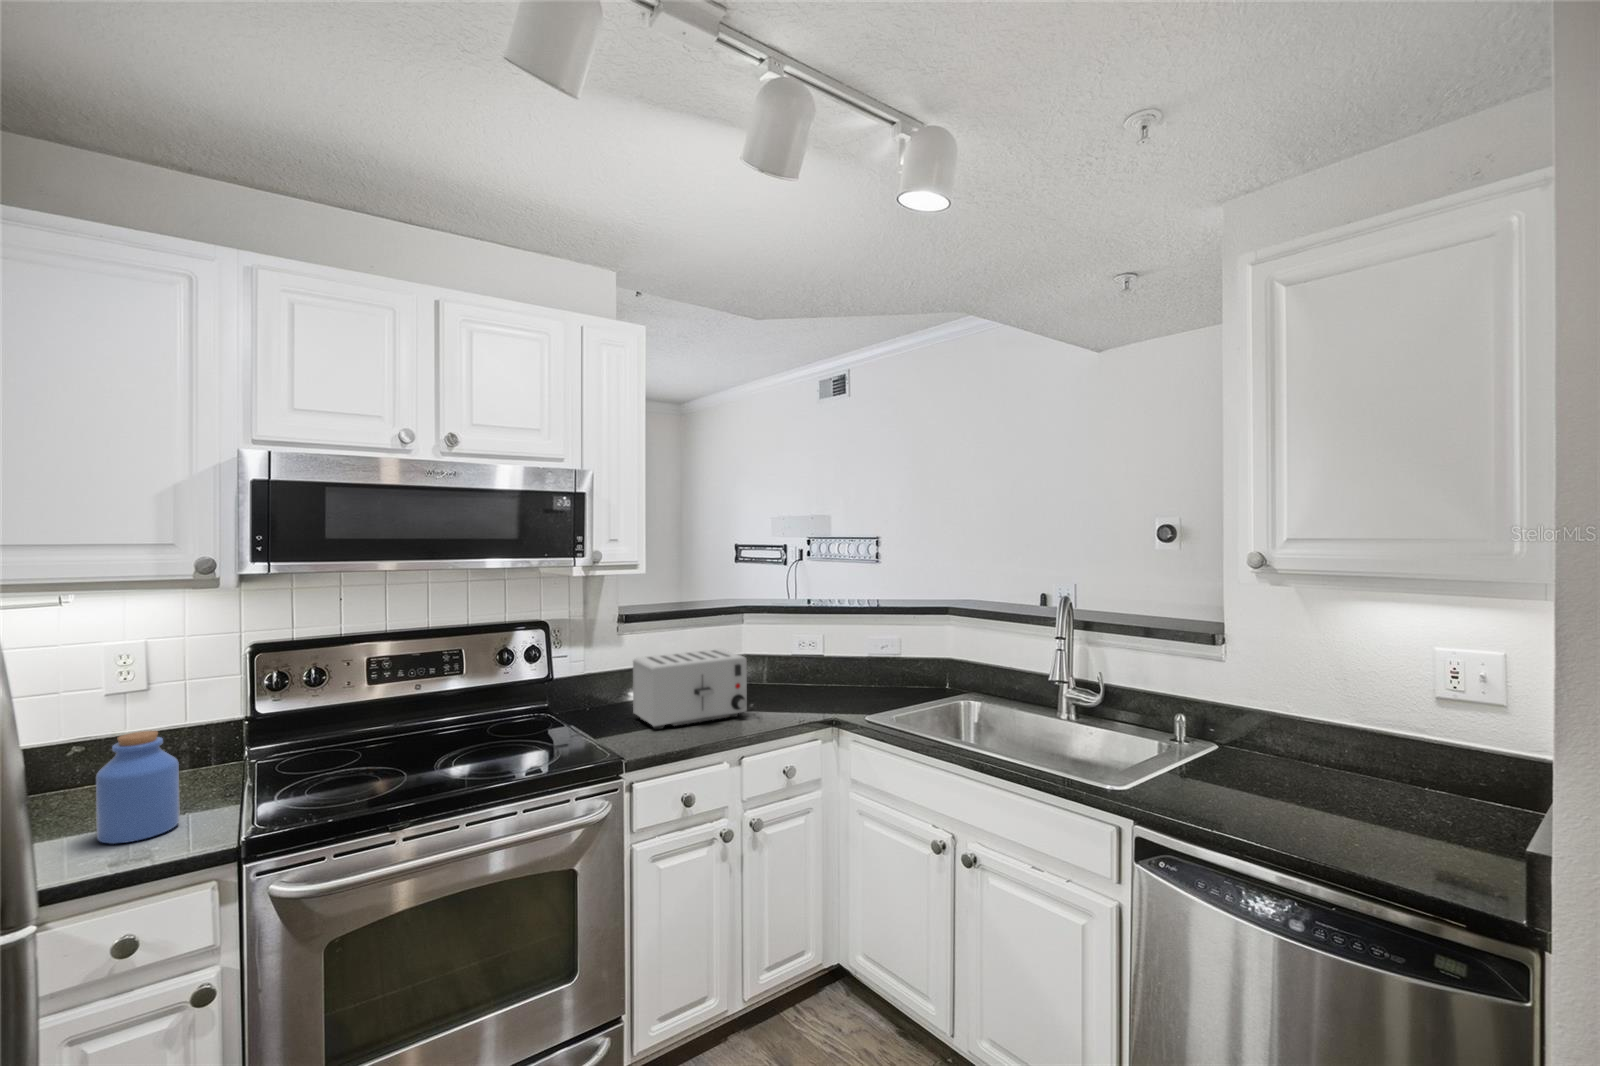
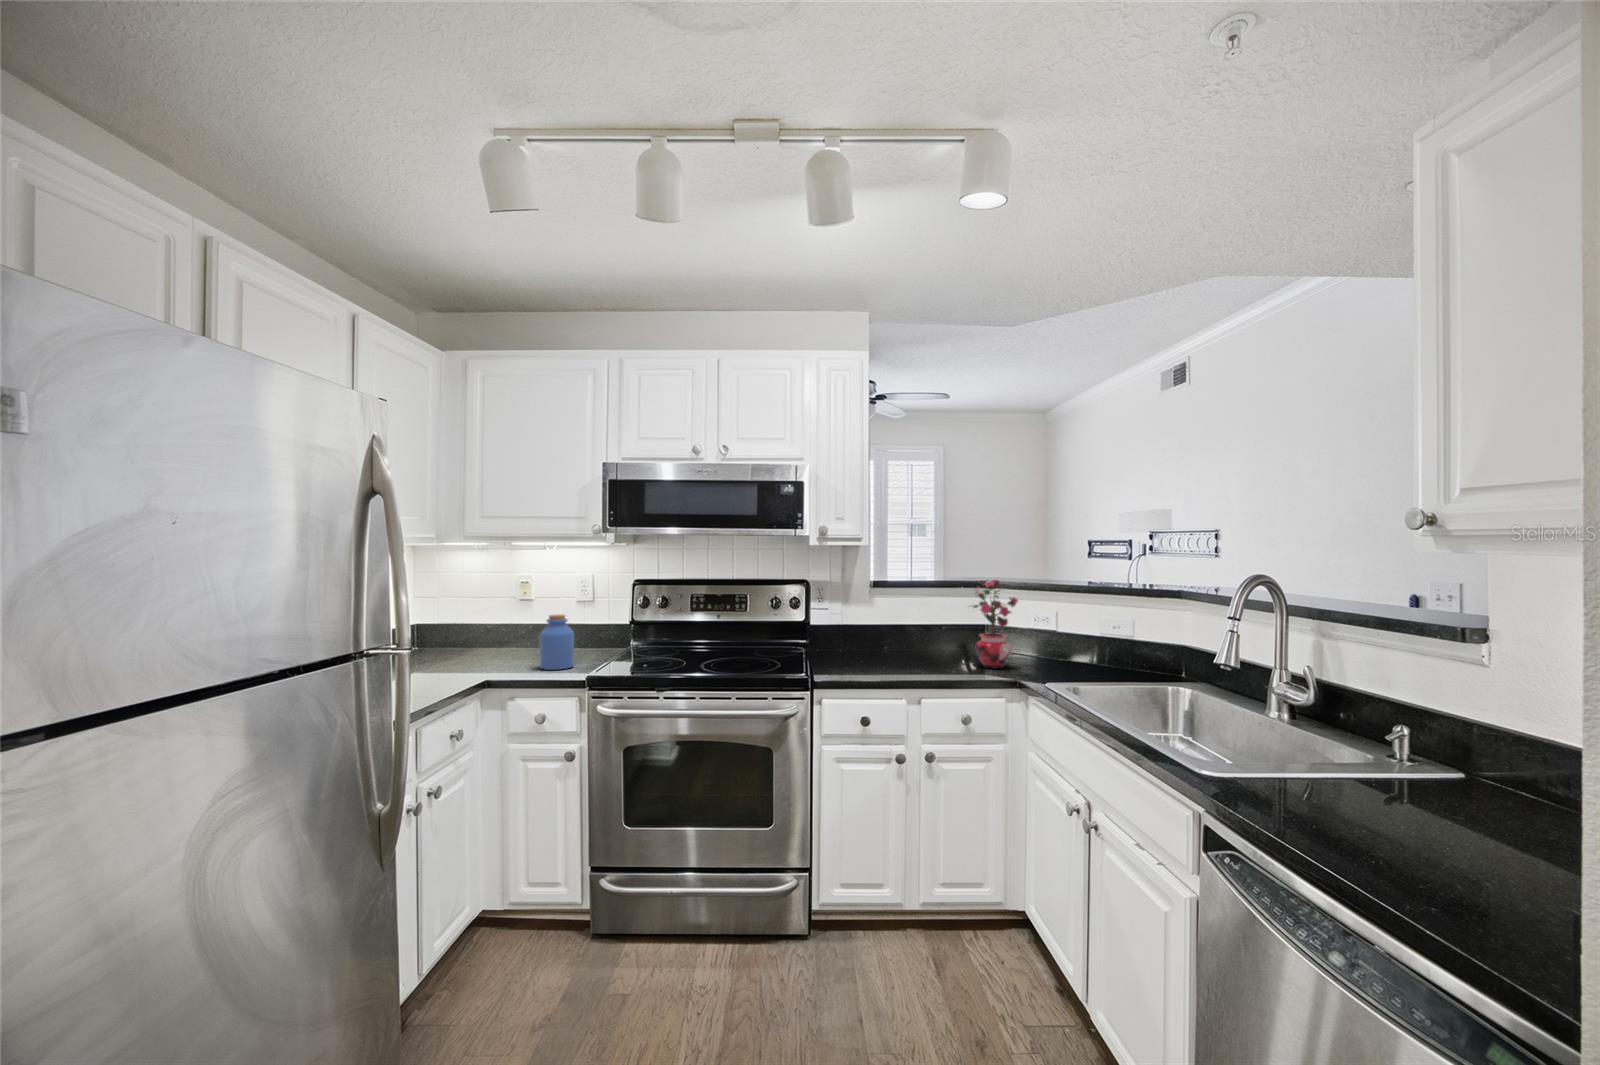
potted plant: none [756,606,807,706] -> present [973,580,1018,668]
toaster: present [633,649,747,729] -> none [860,612,944,668]

